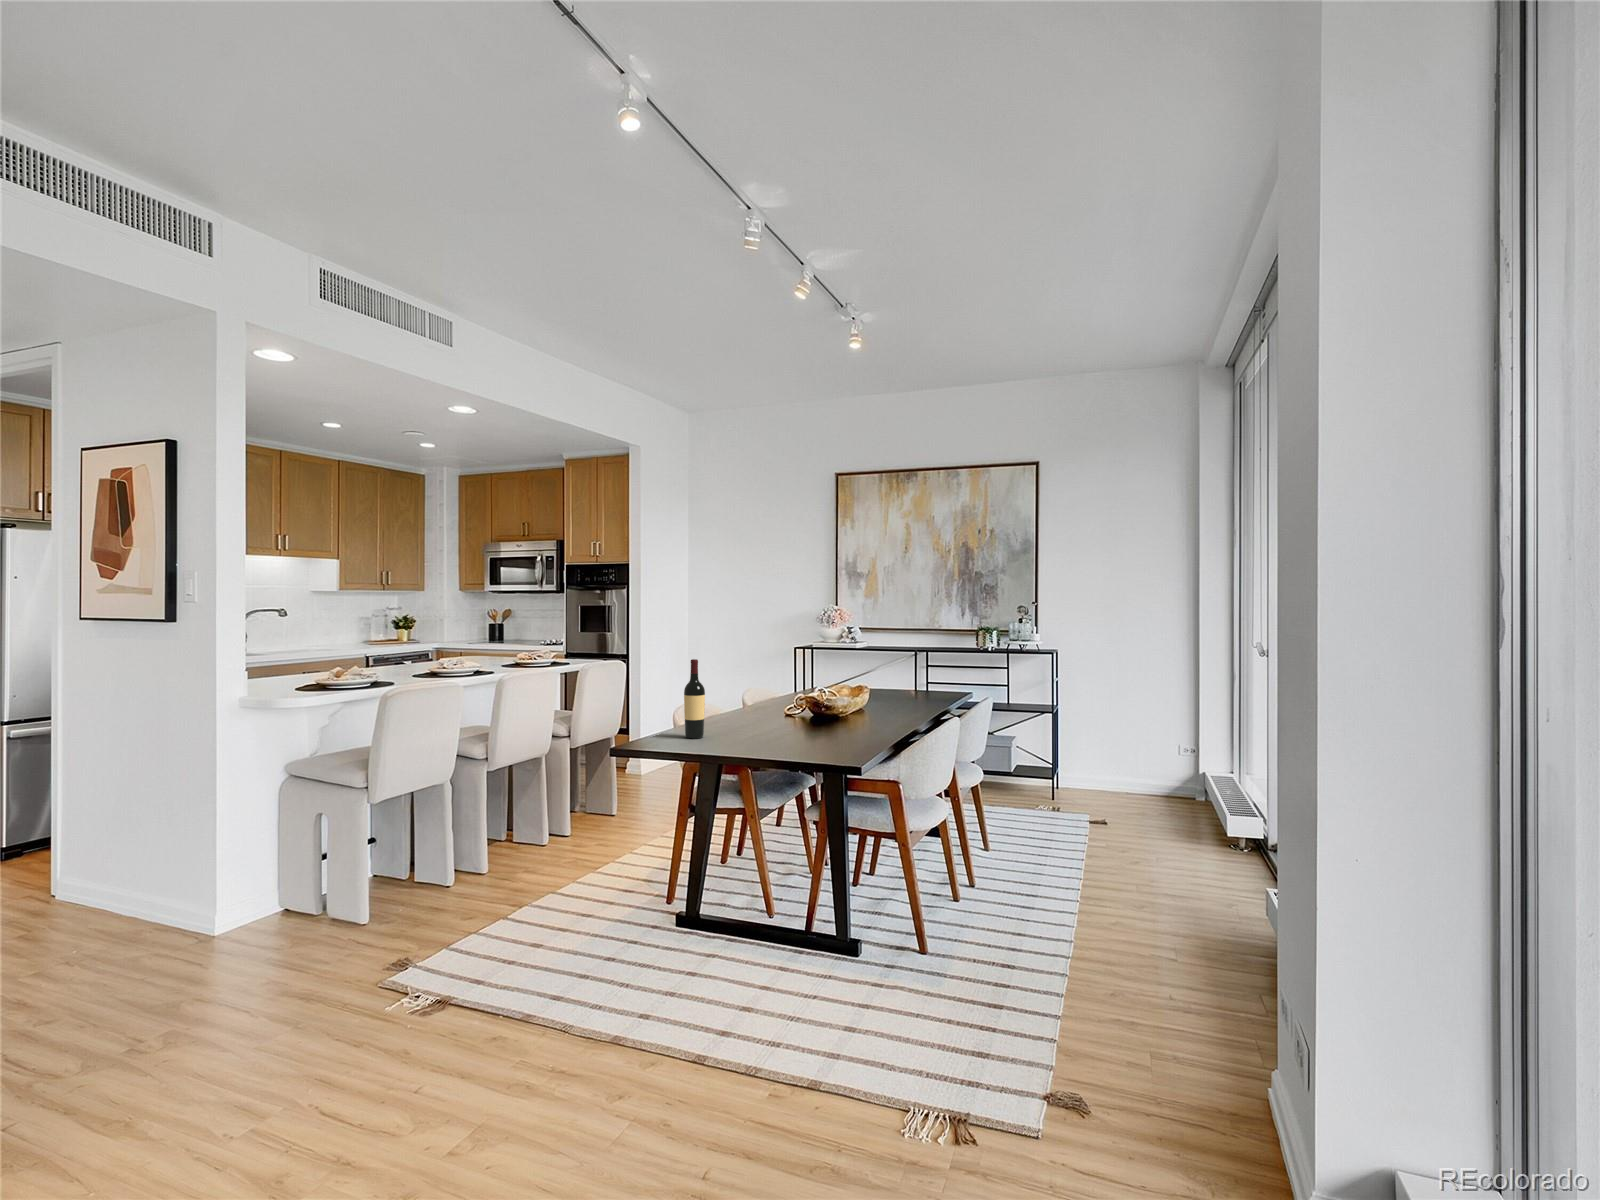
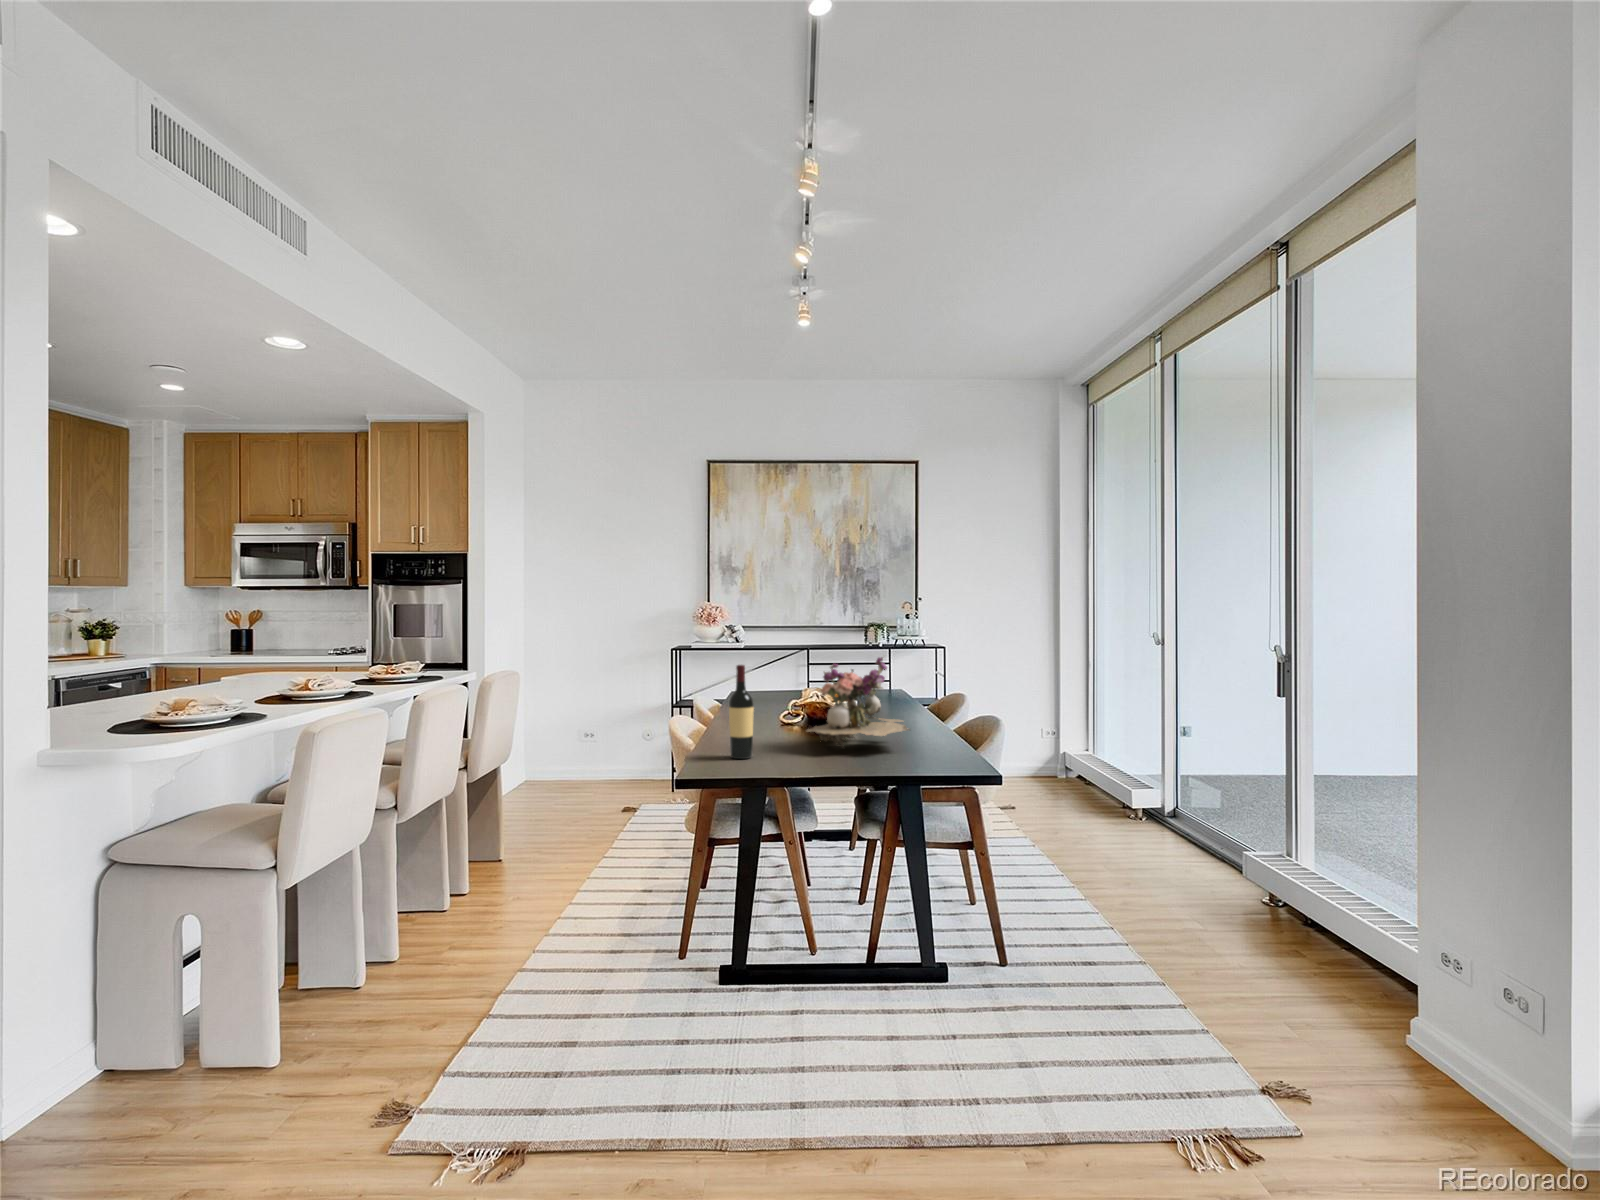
flower arrangement: none [750,655,853,736] -> present [807,657,909,747]

